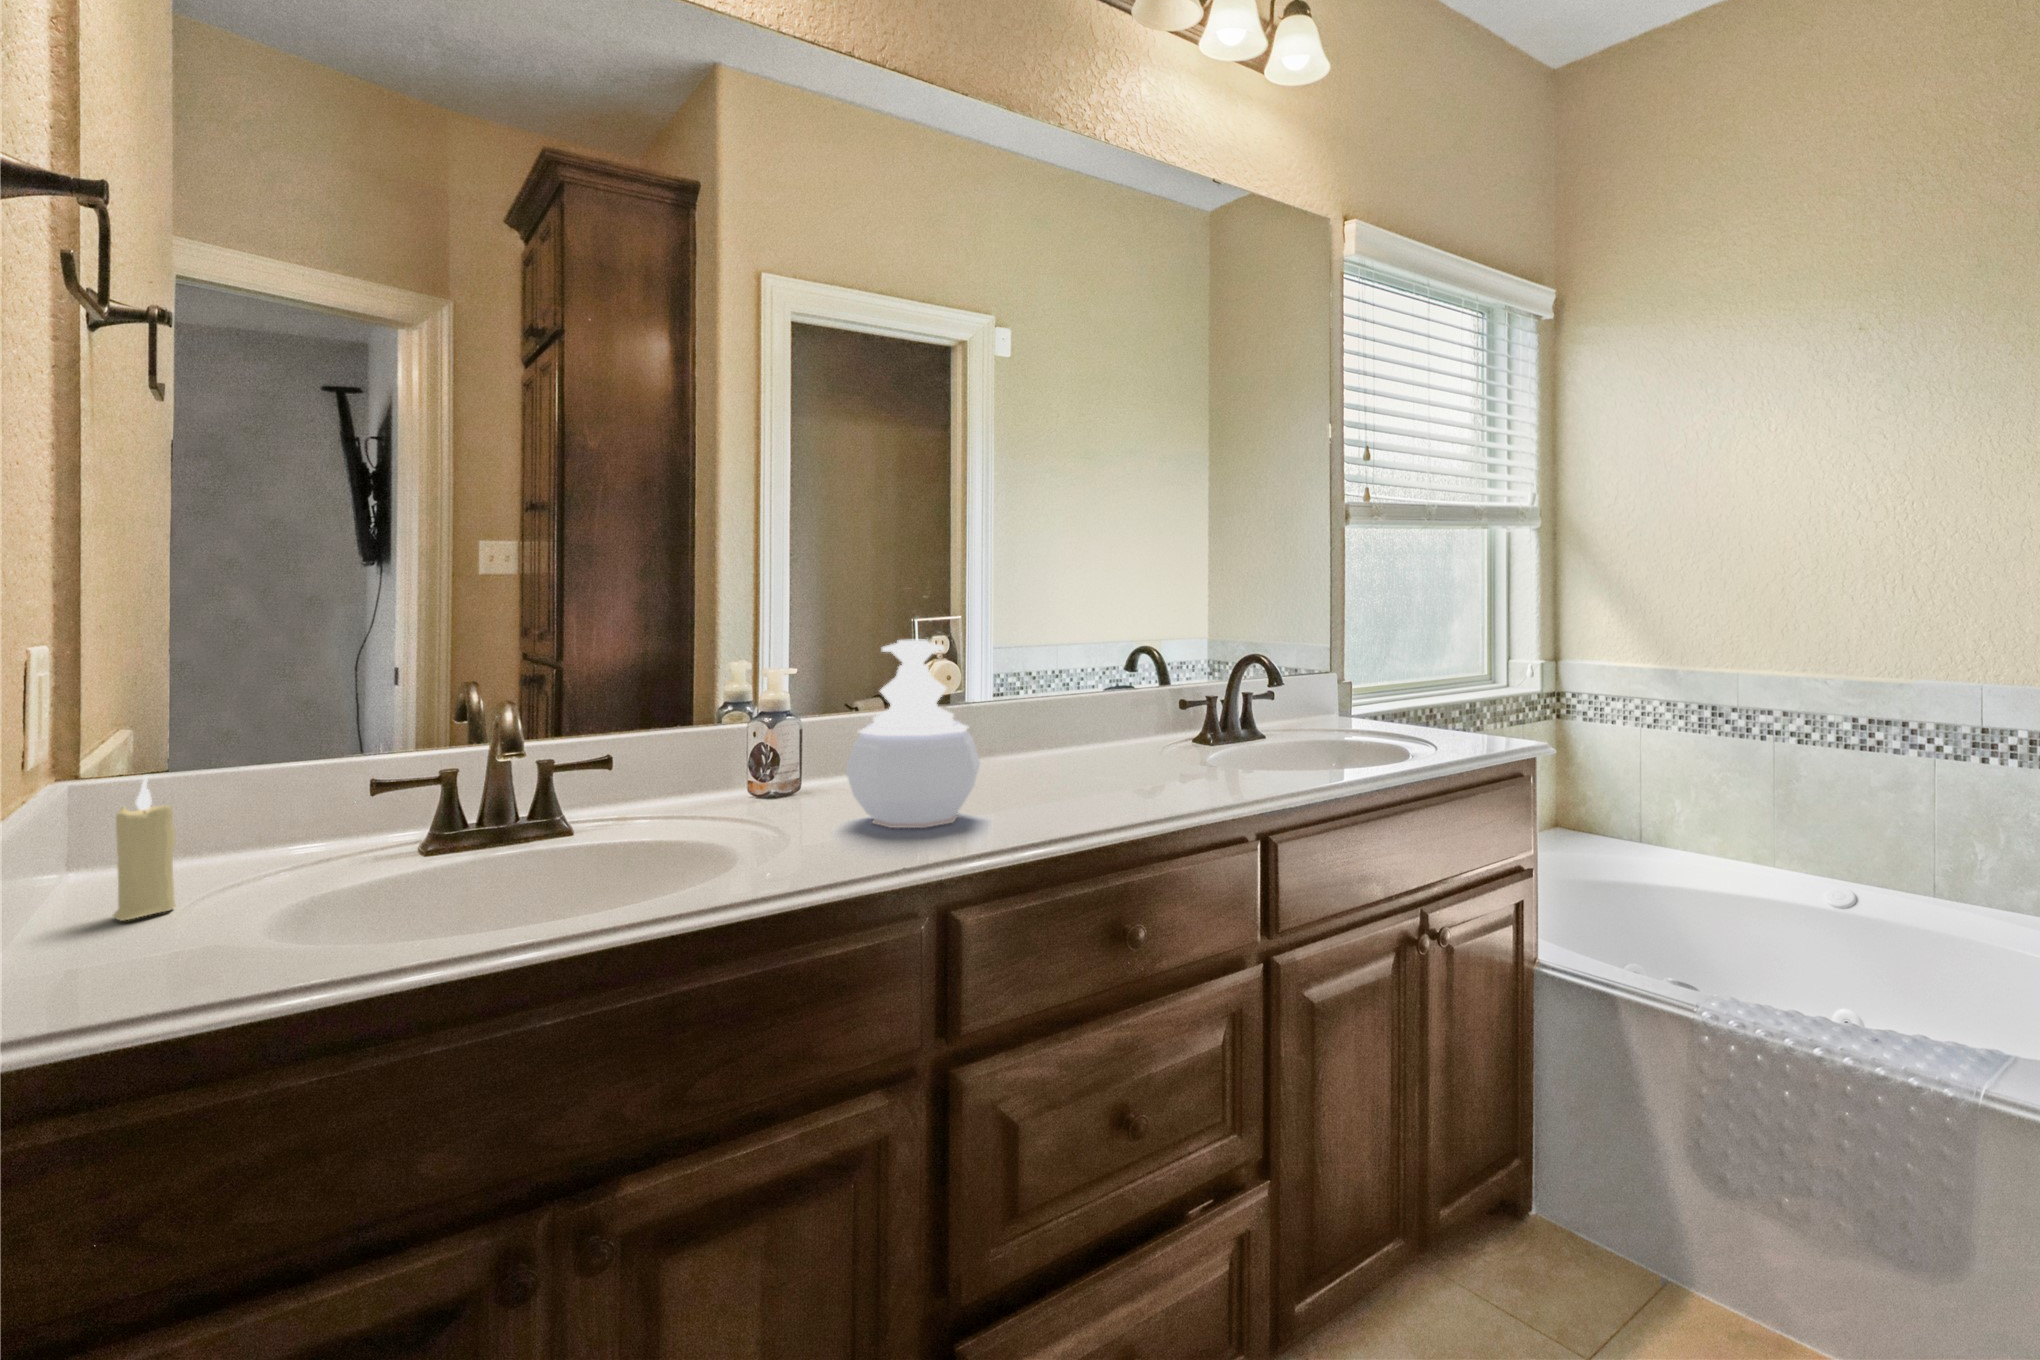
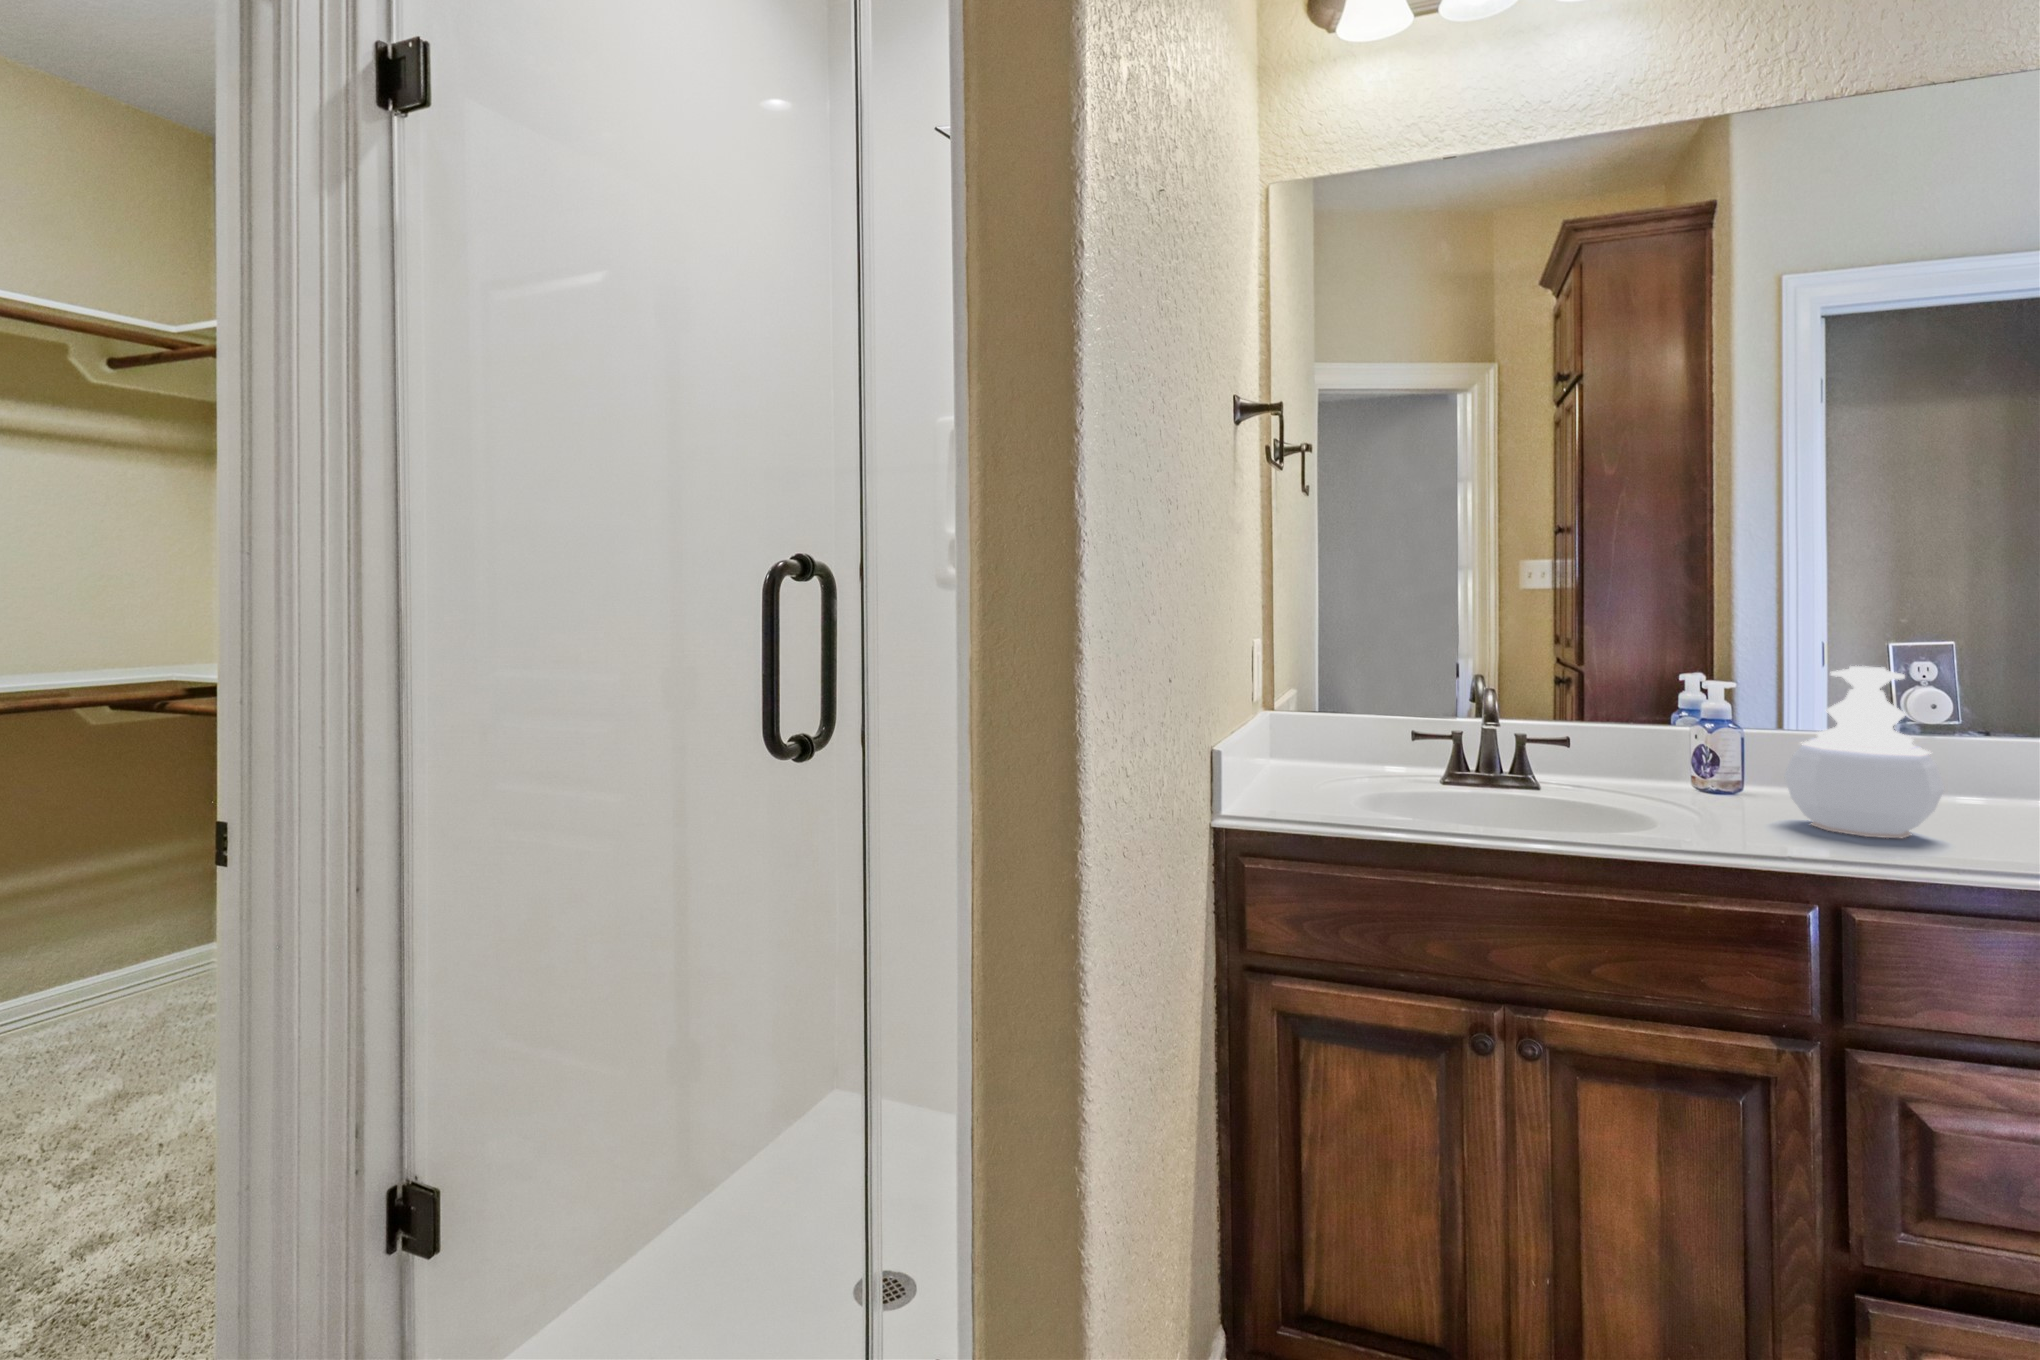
candle: present [113,776,175,921] -> none [1291,713,1319,789]

